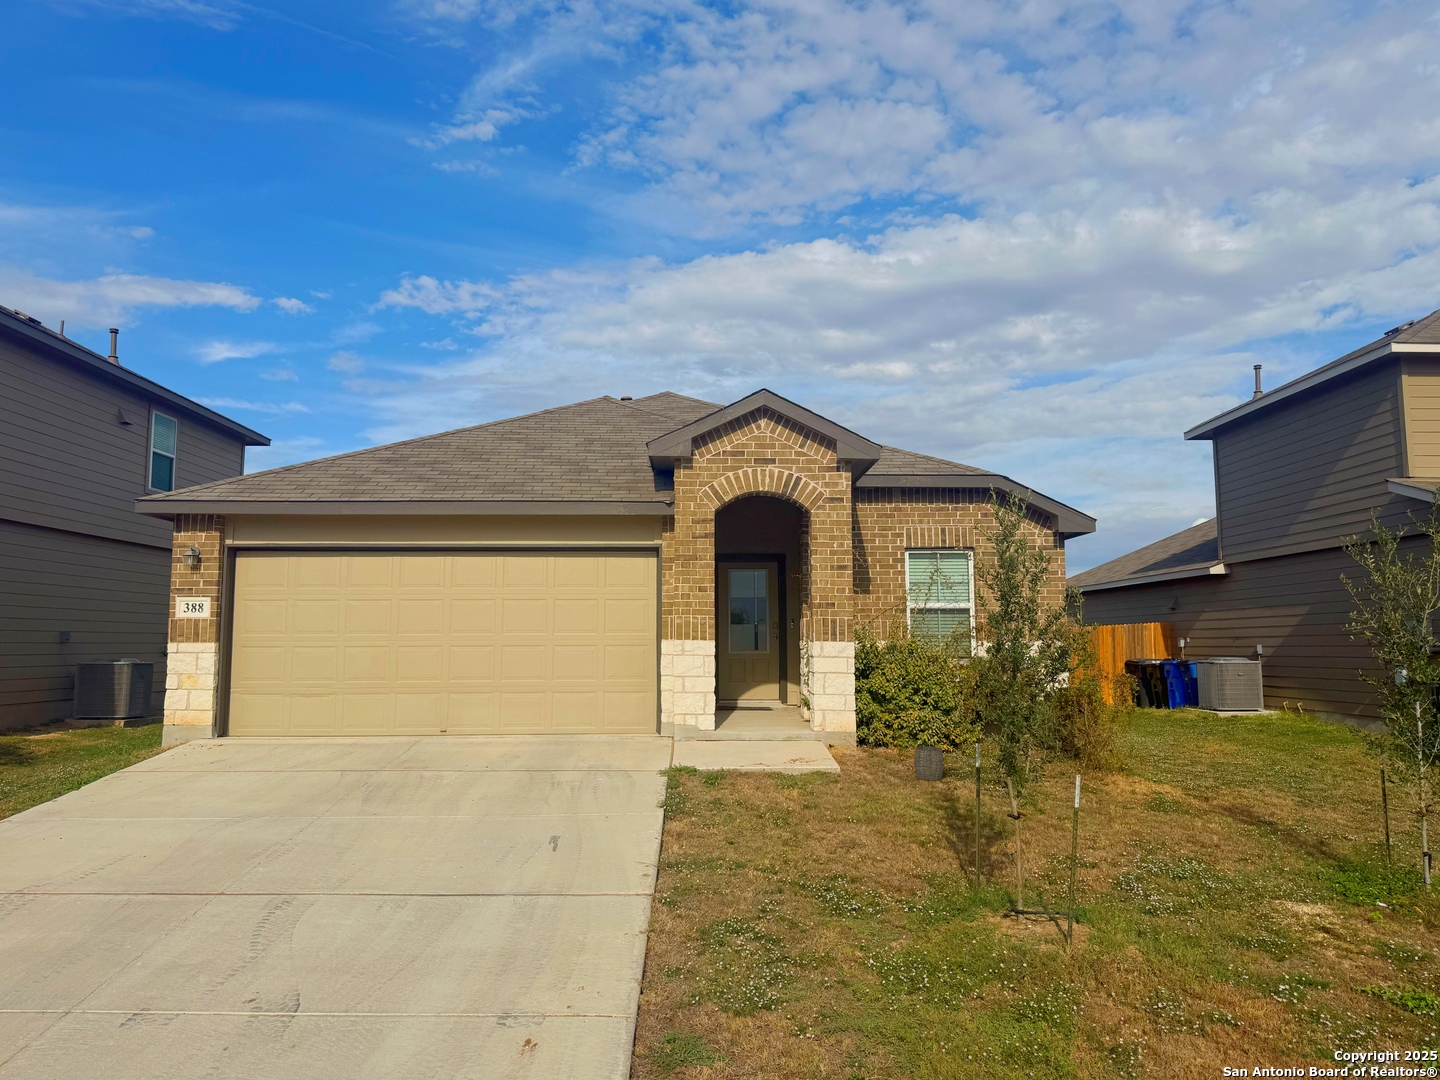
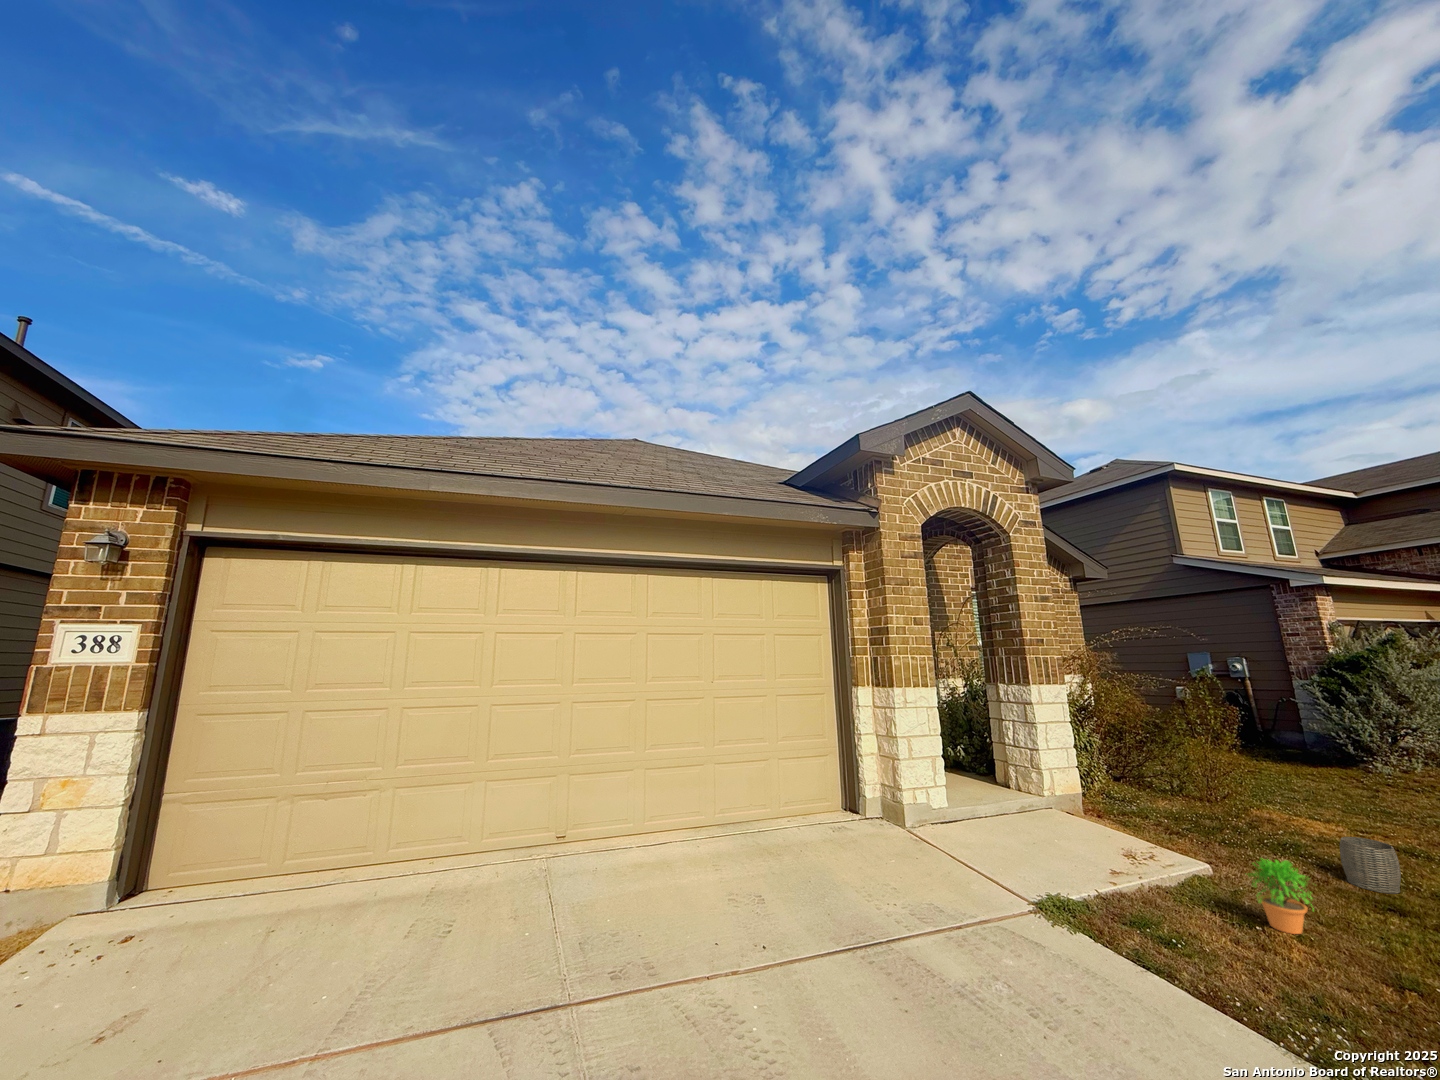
potted plant: none [783,742,814,785] -> present [1249,859,1312,934]

